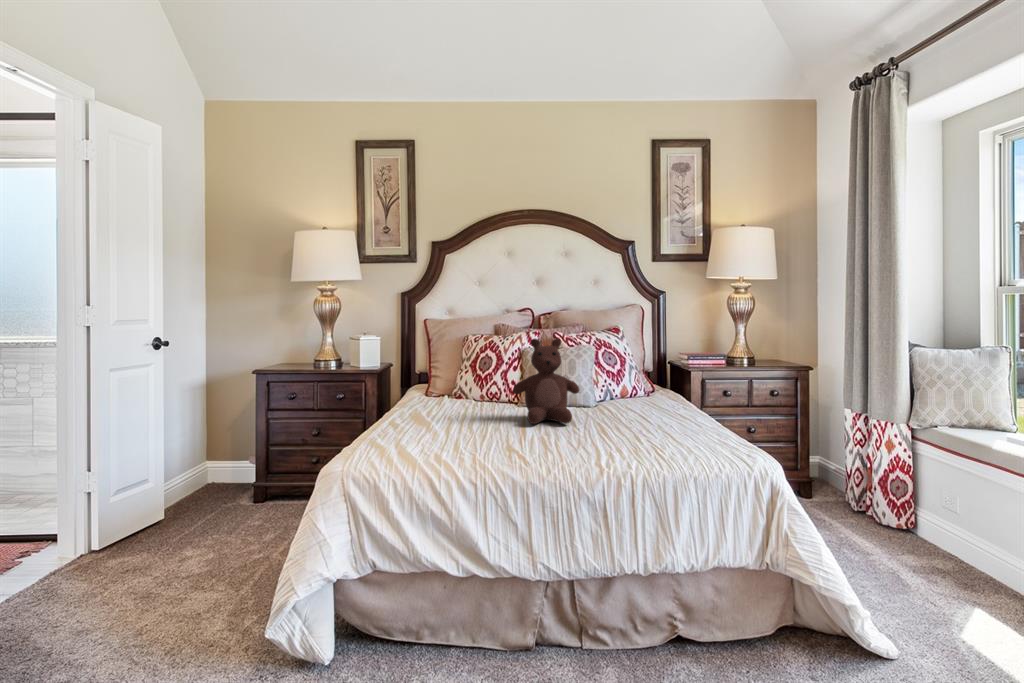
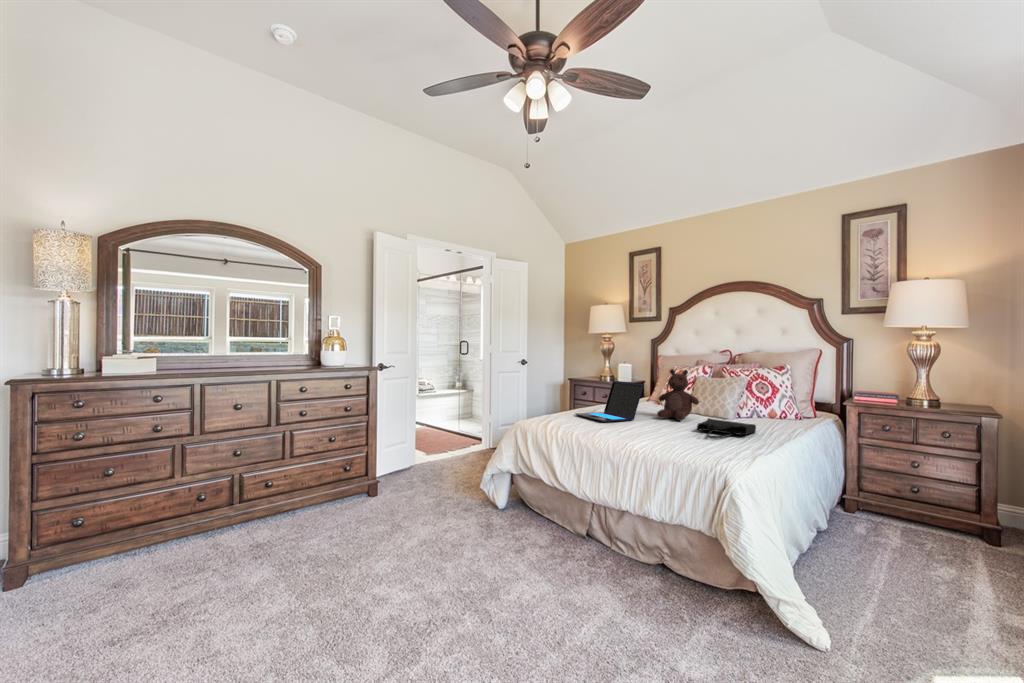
laptop: none [389,366,513,450] -> present [575,381,644,422]
tote bag: none [620,414,709,450] -> present [697,418,756,439]

